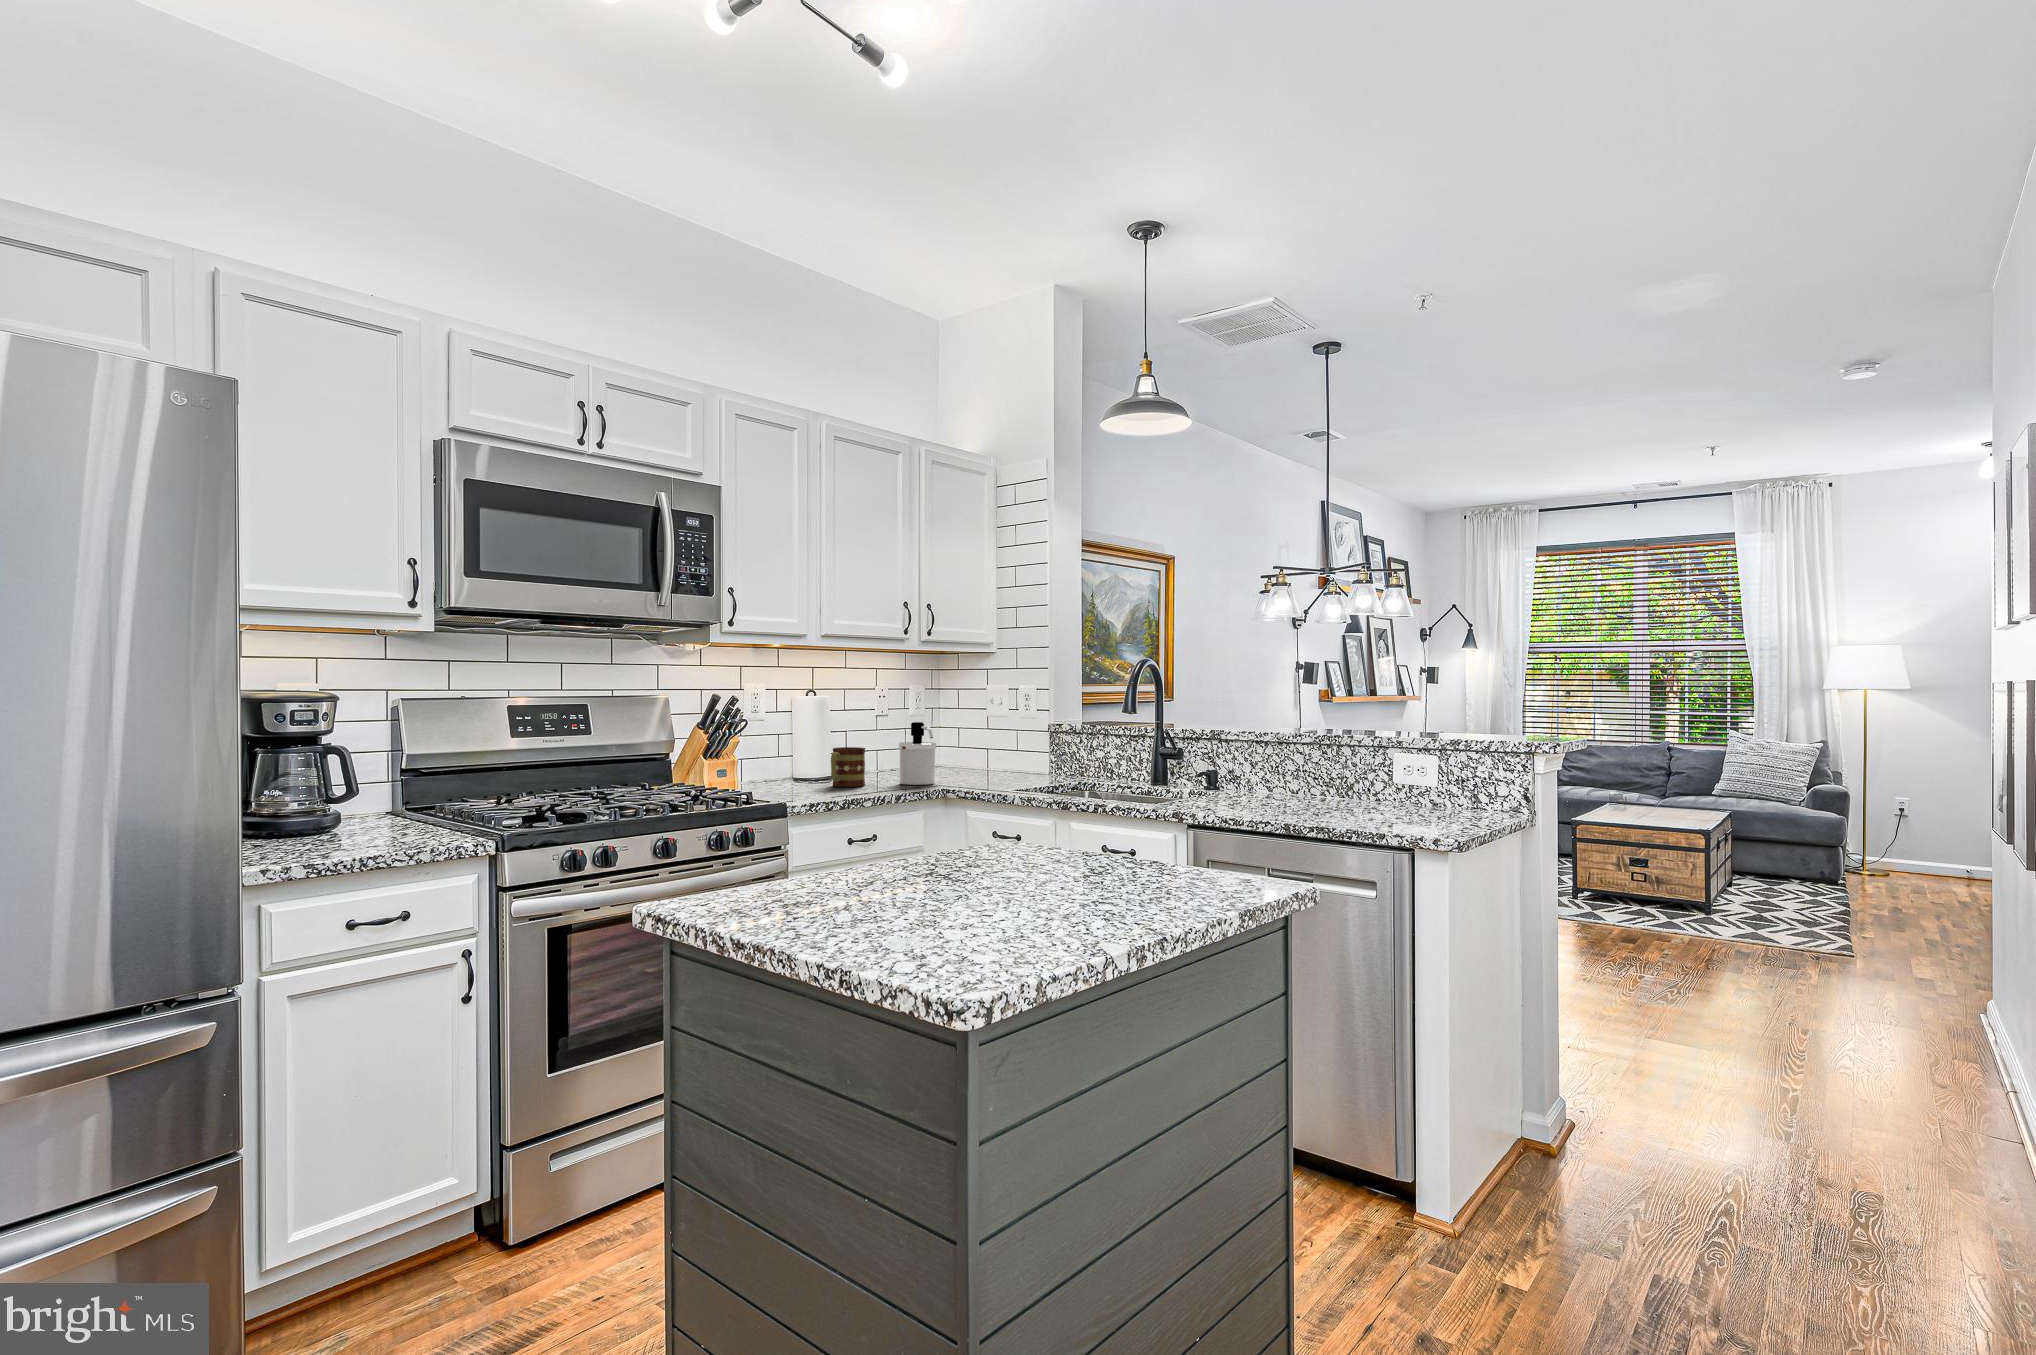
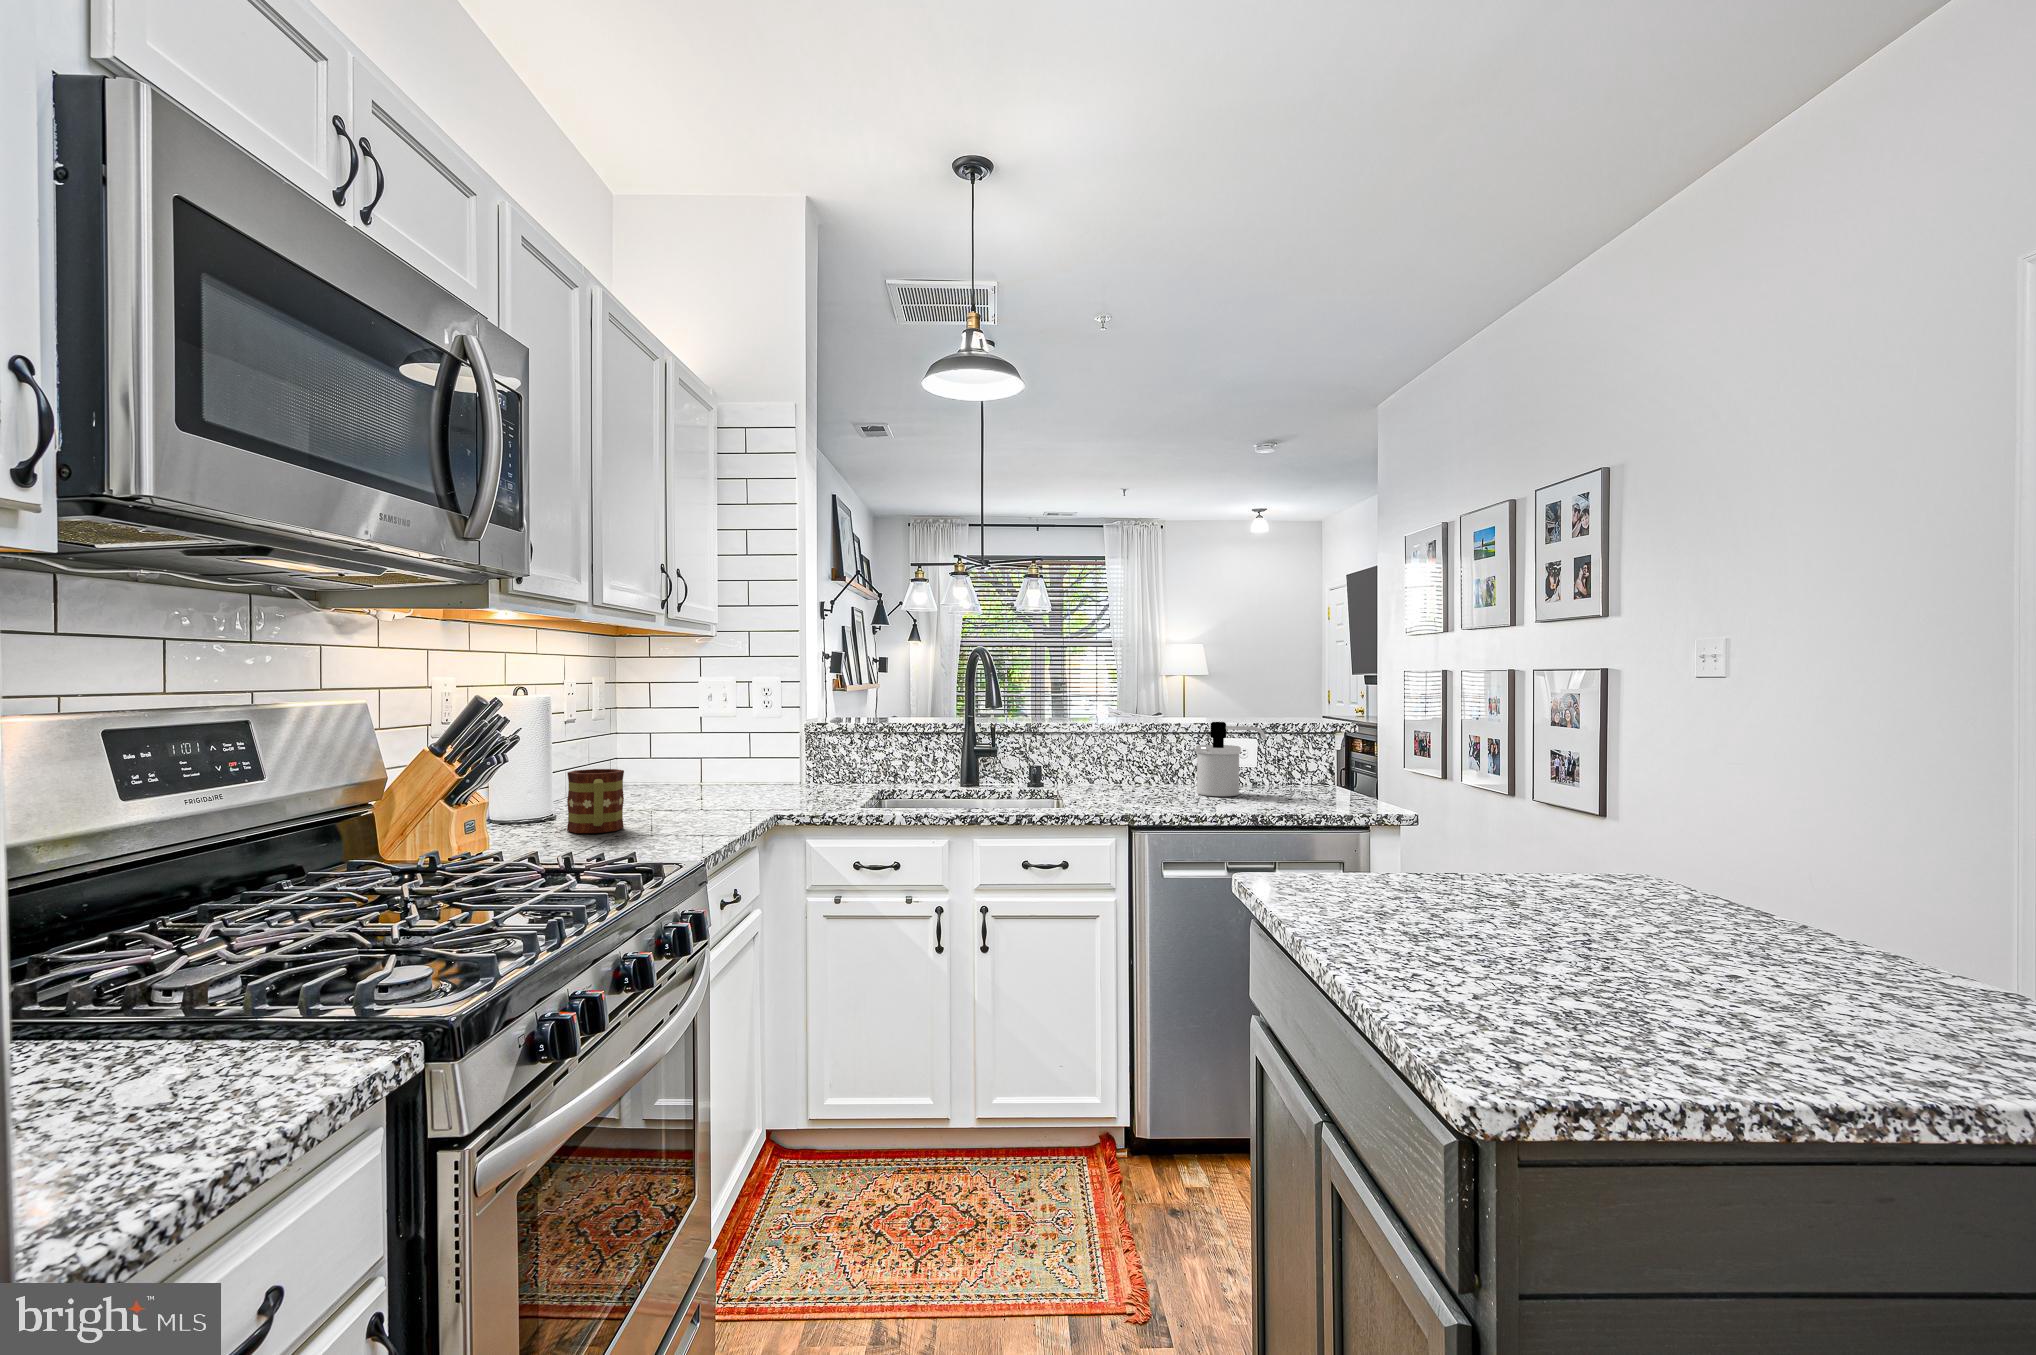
soap dispenser: present [899,722,936,785] -> present [1196,722,1267,796]

